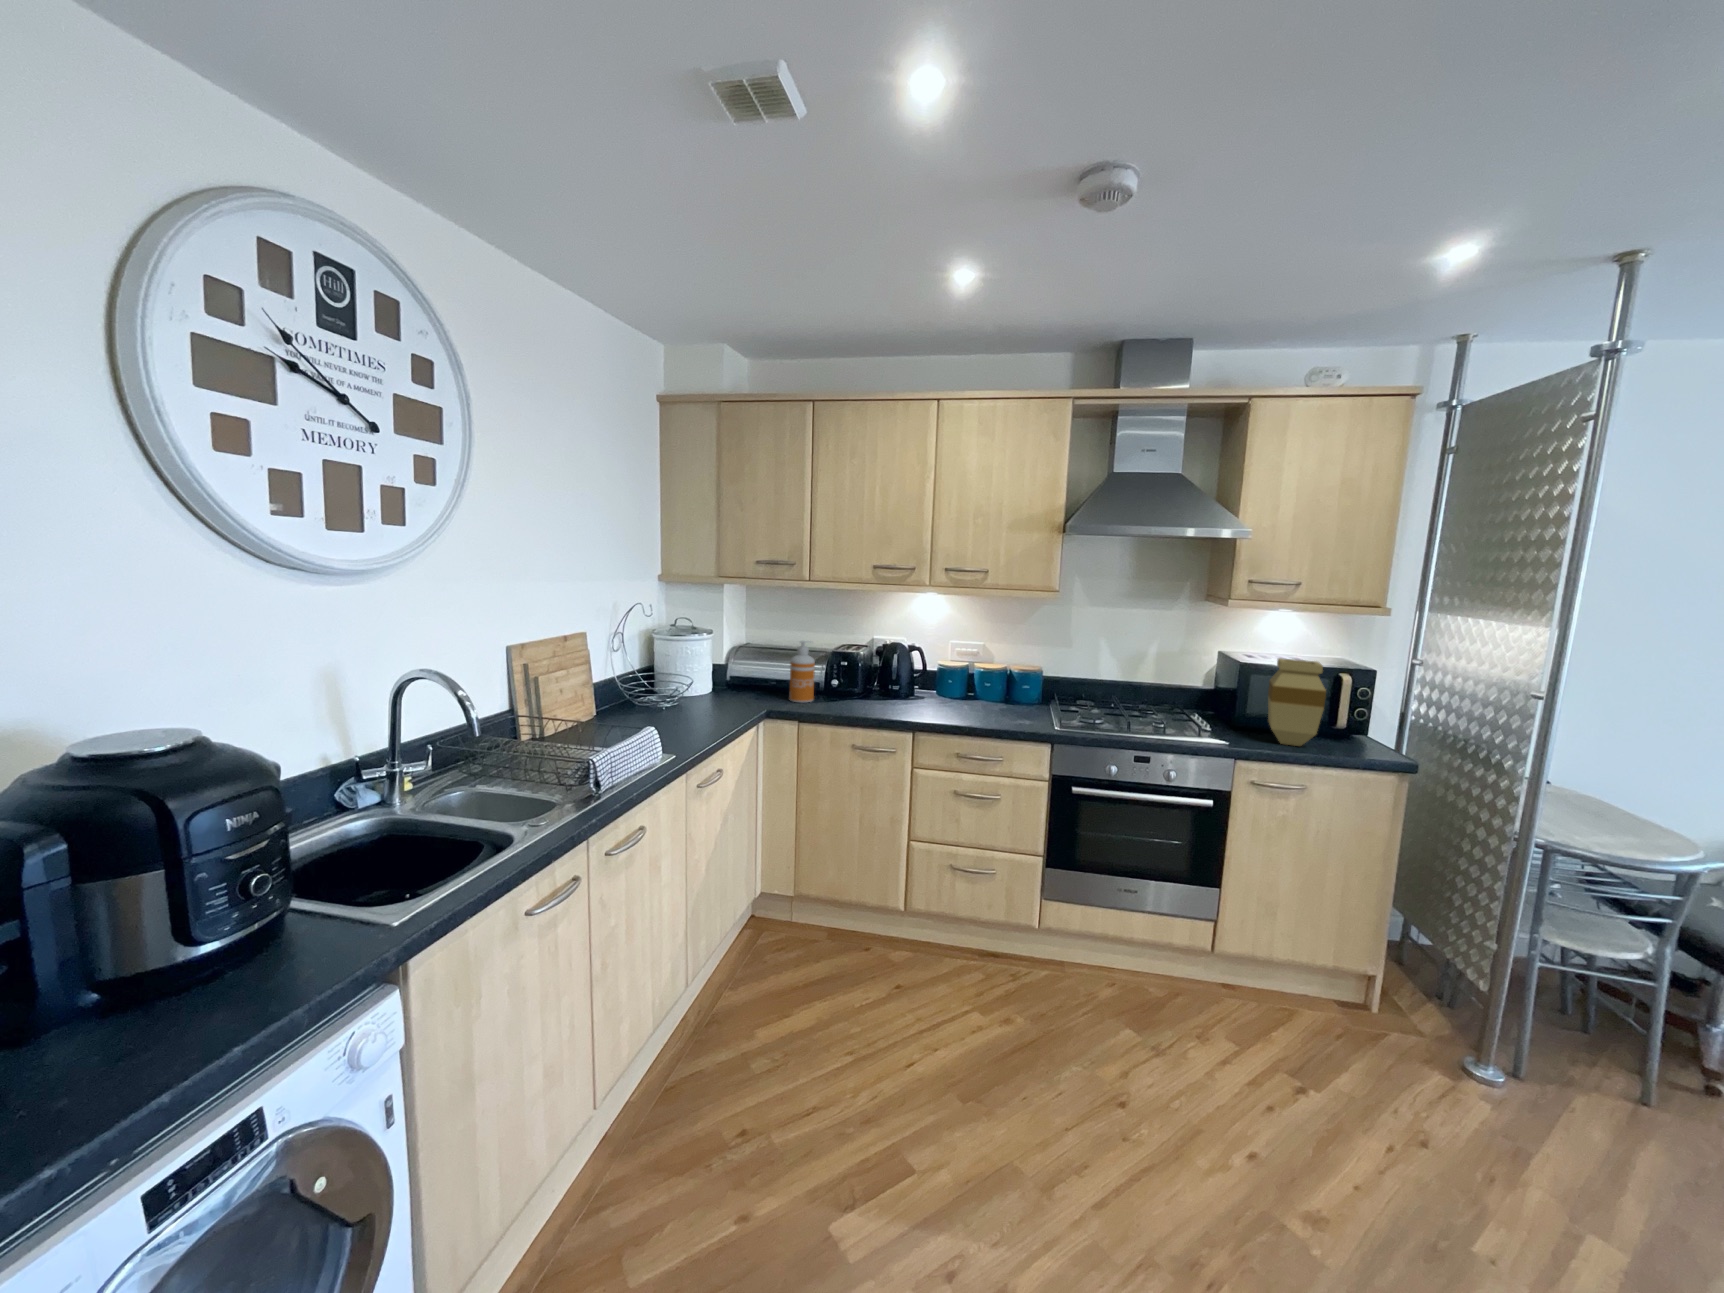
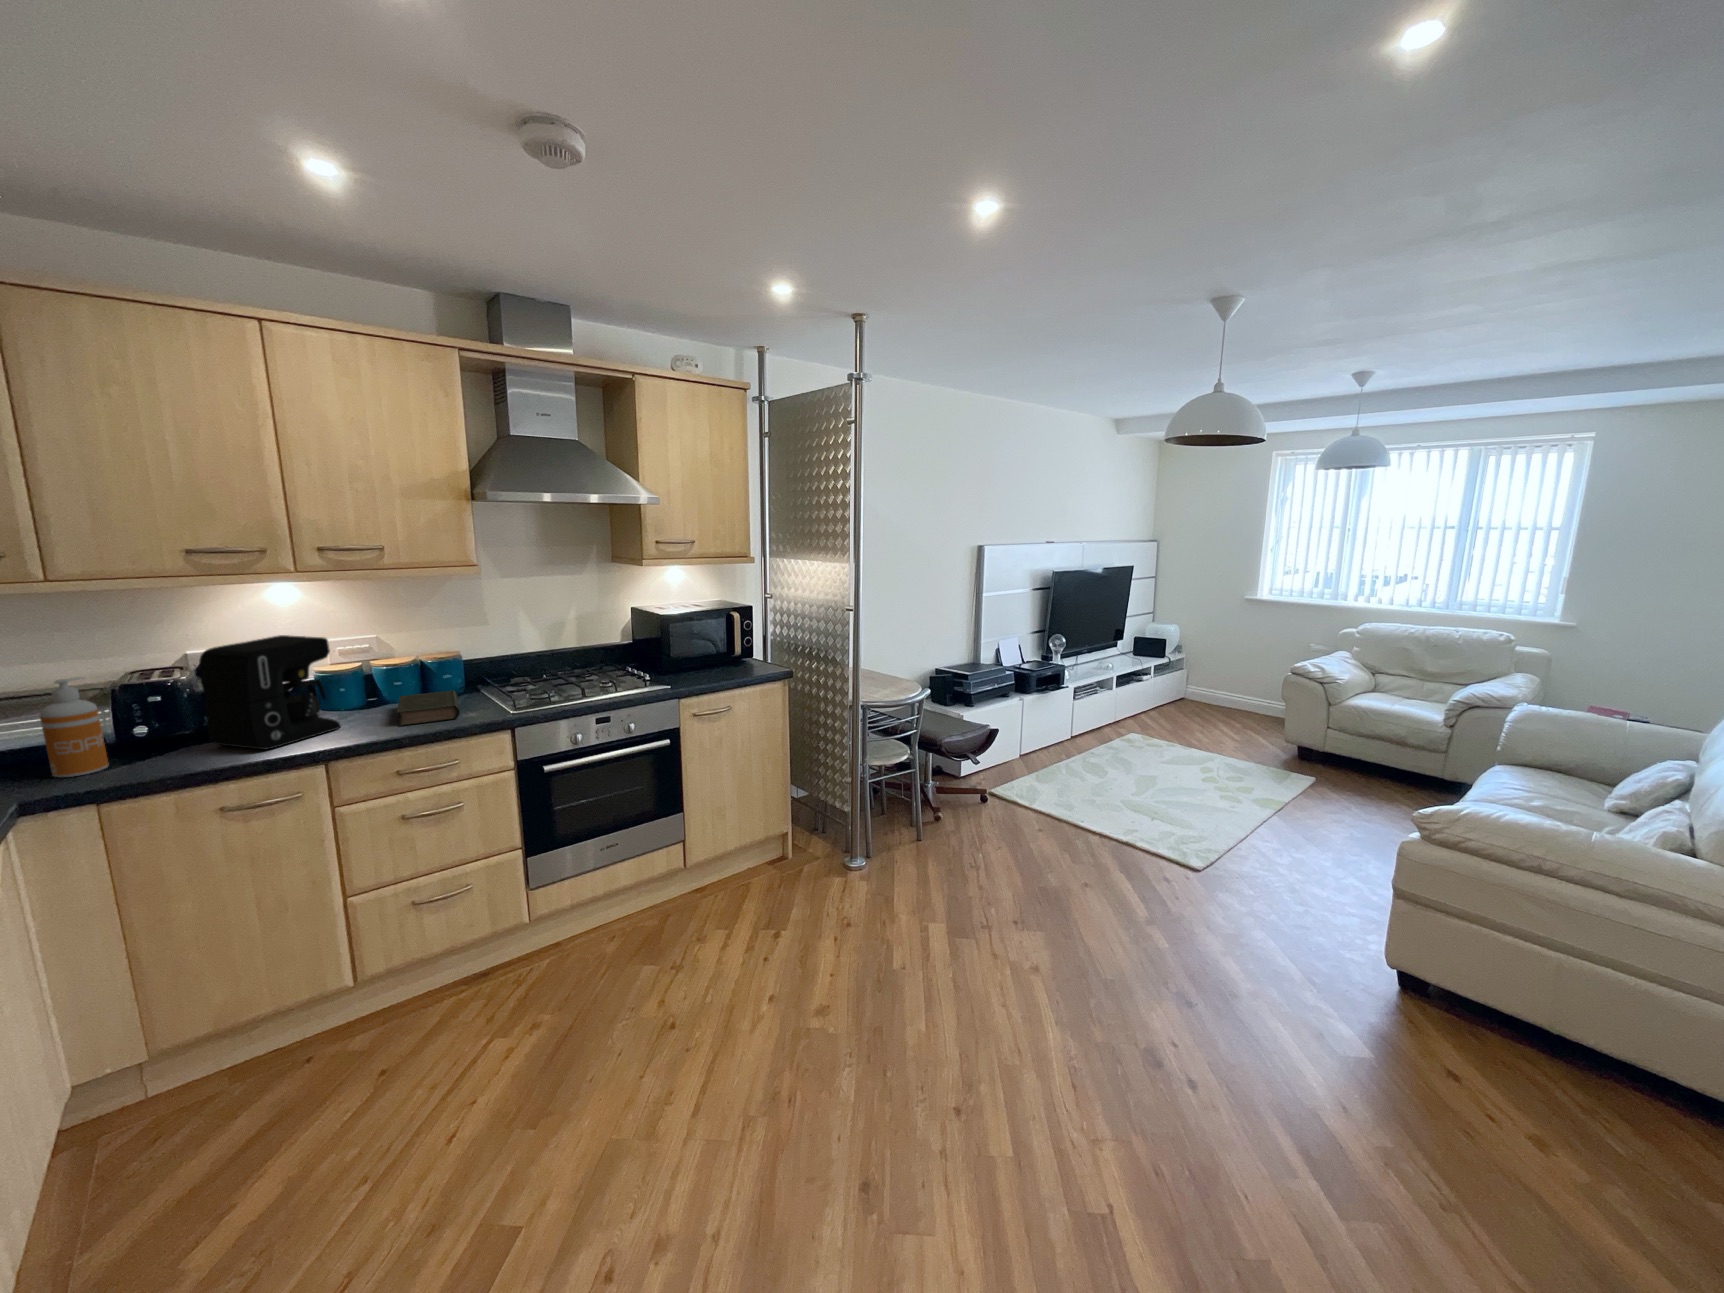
coffee maker: none [862,632,938,712] -> present [199,635,341,750]
vase: present [1268,658,1326,746] -> none [687,605,733,677]
book: none [969,695,1024,722] -> present [397,691,460,726]

